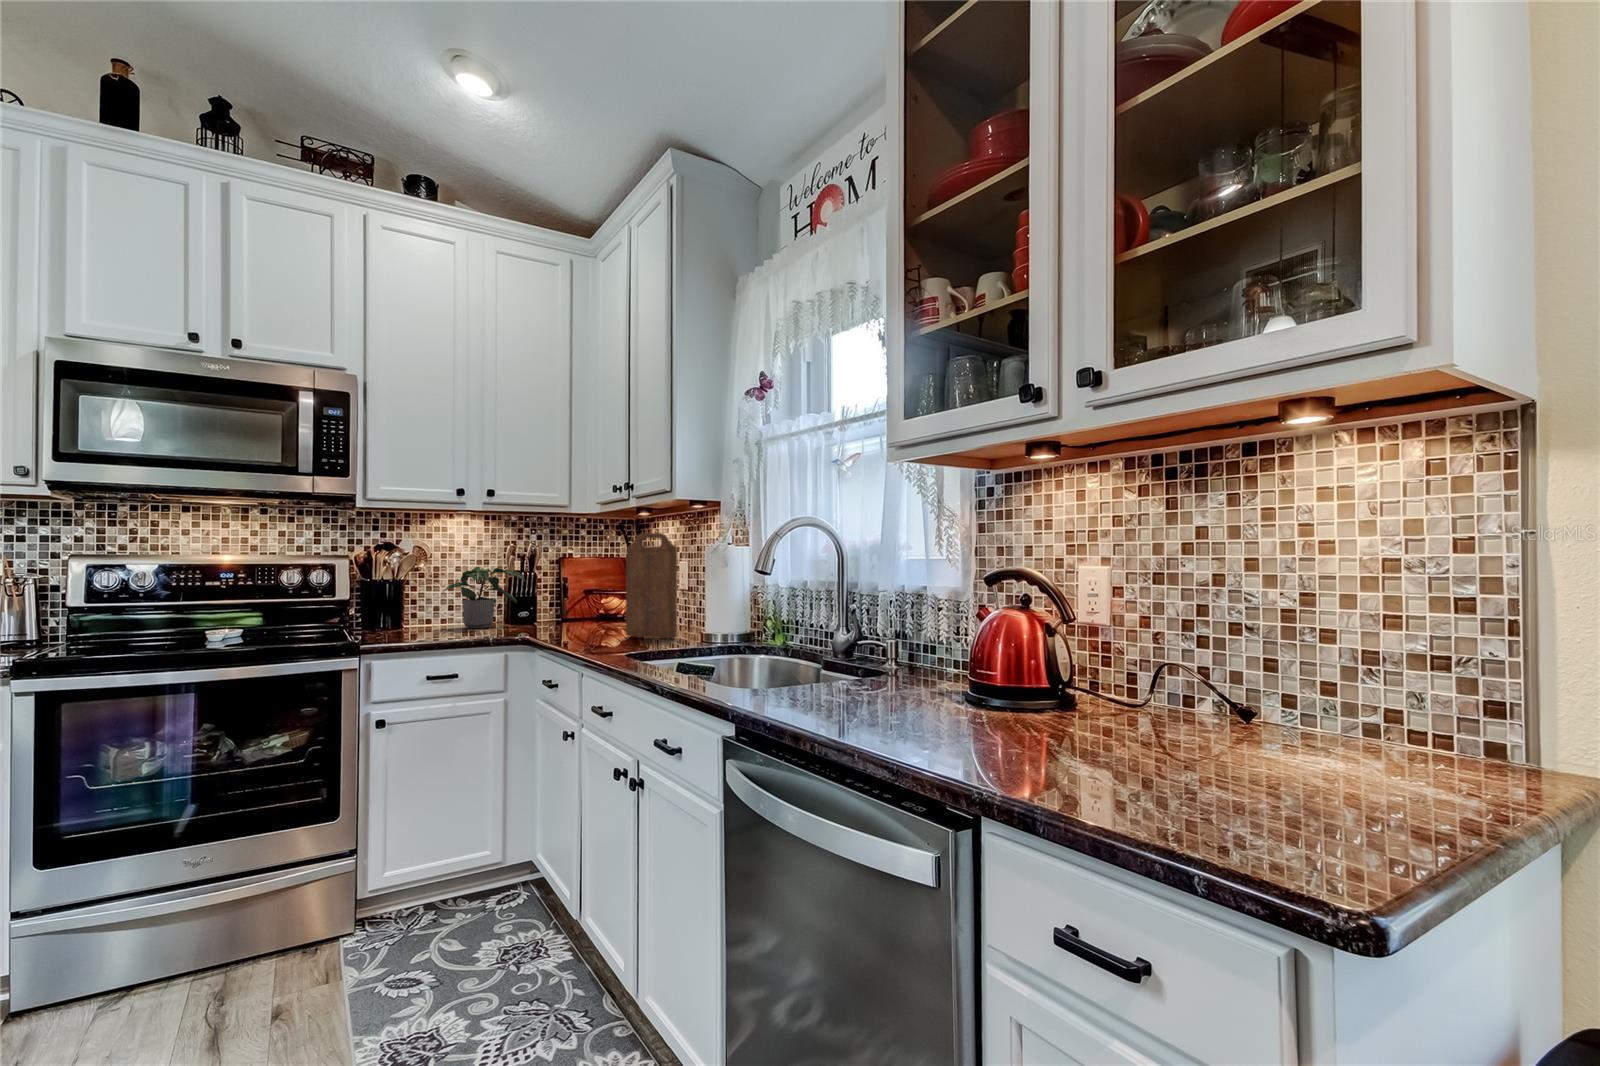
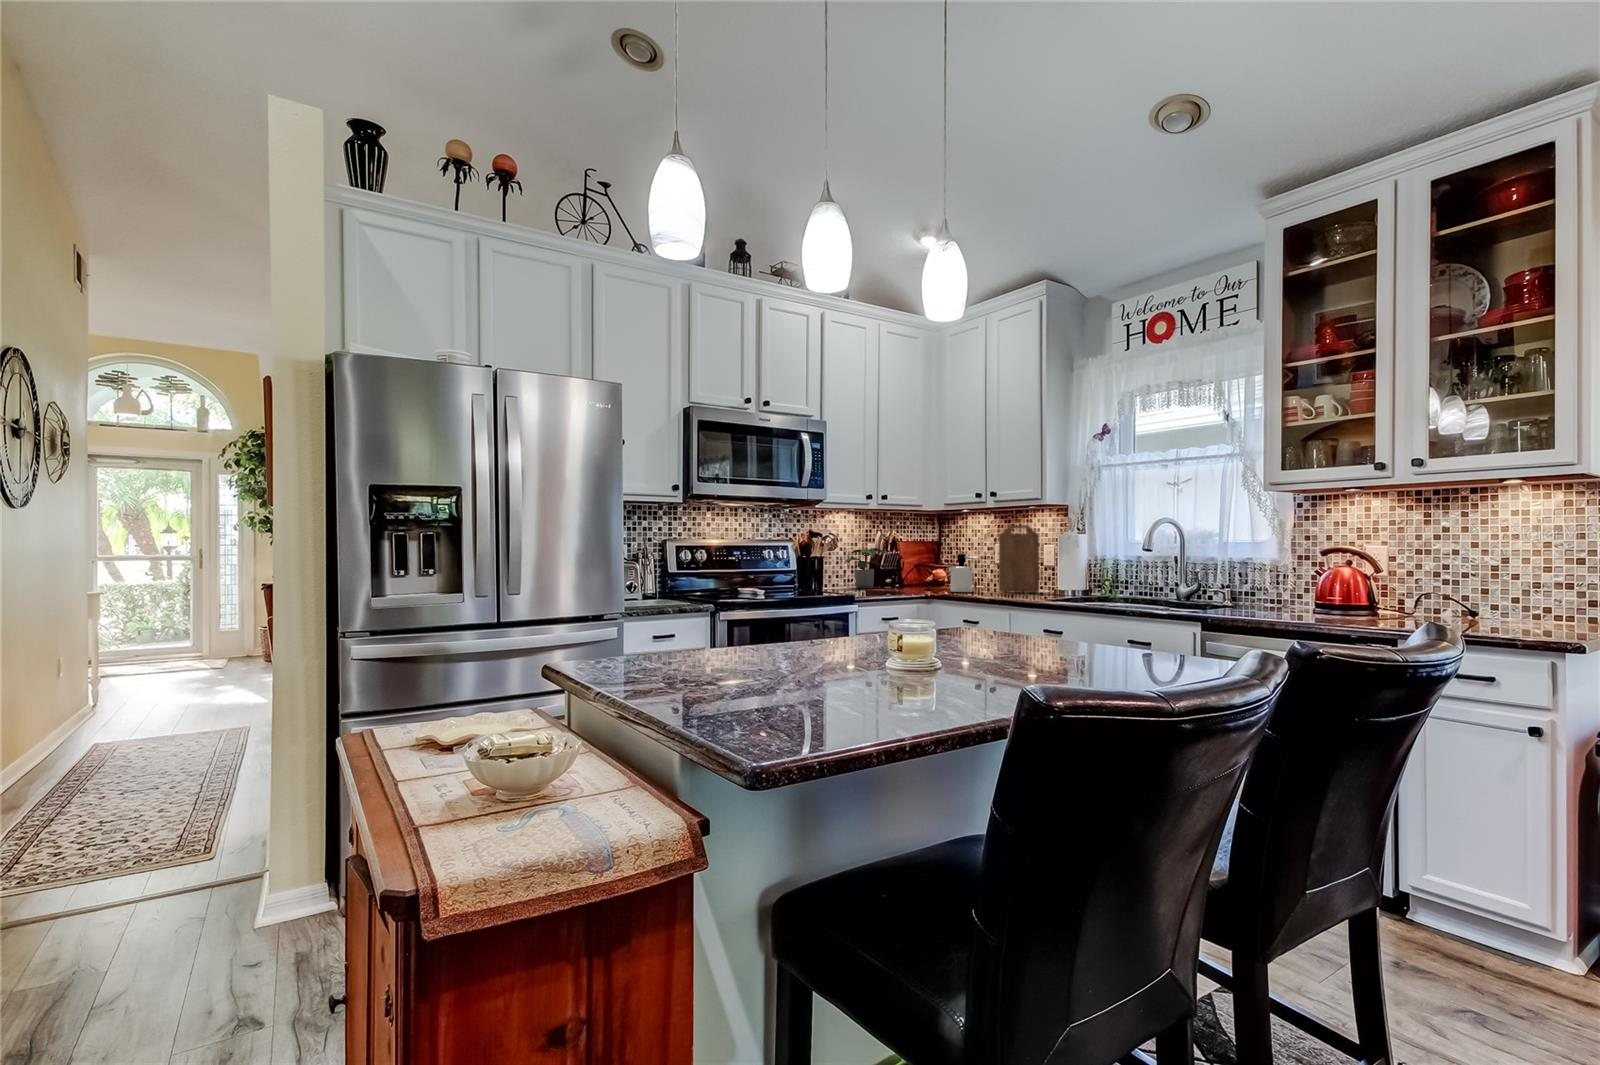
soap dispenser: none [557,578,596,637] -> present [950,554,983,592]

